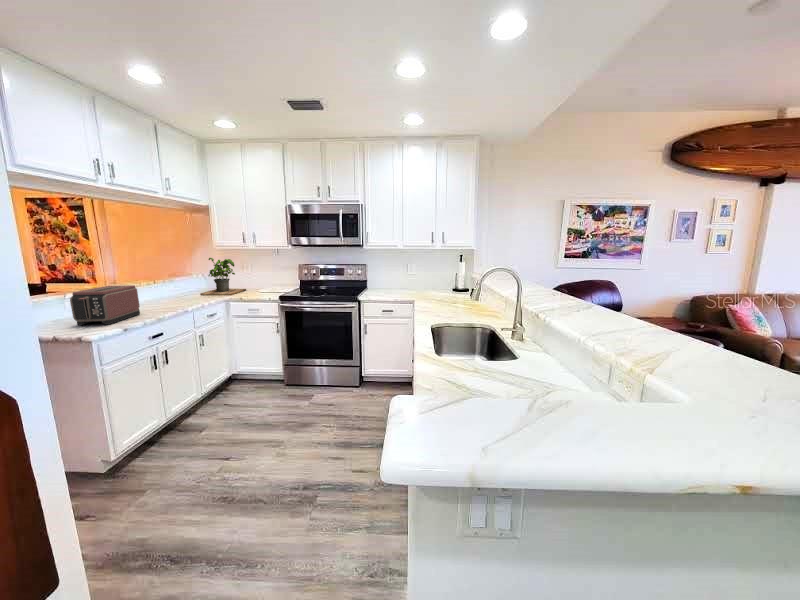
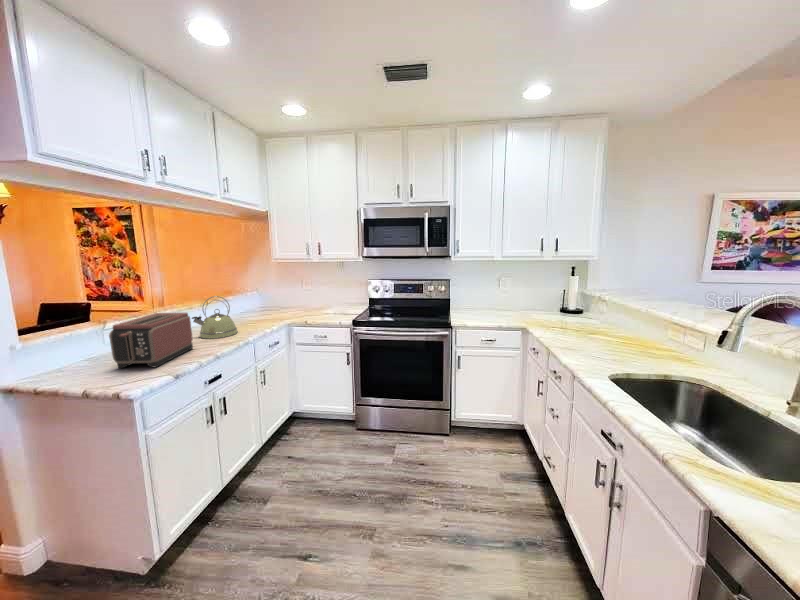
potted plant: present [200,258,246,295] -> none [258,272,308,318]
kettle: none [139,275,180,309] -> present [192,296,238,339]

